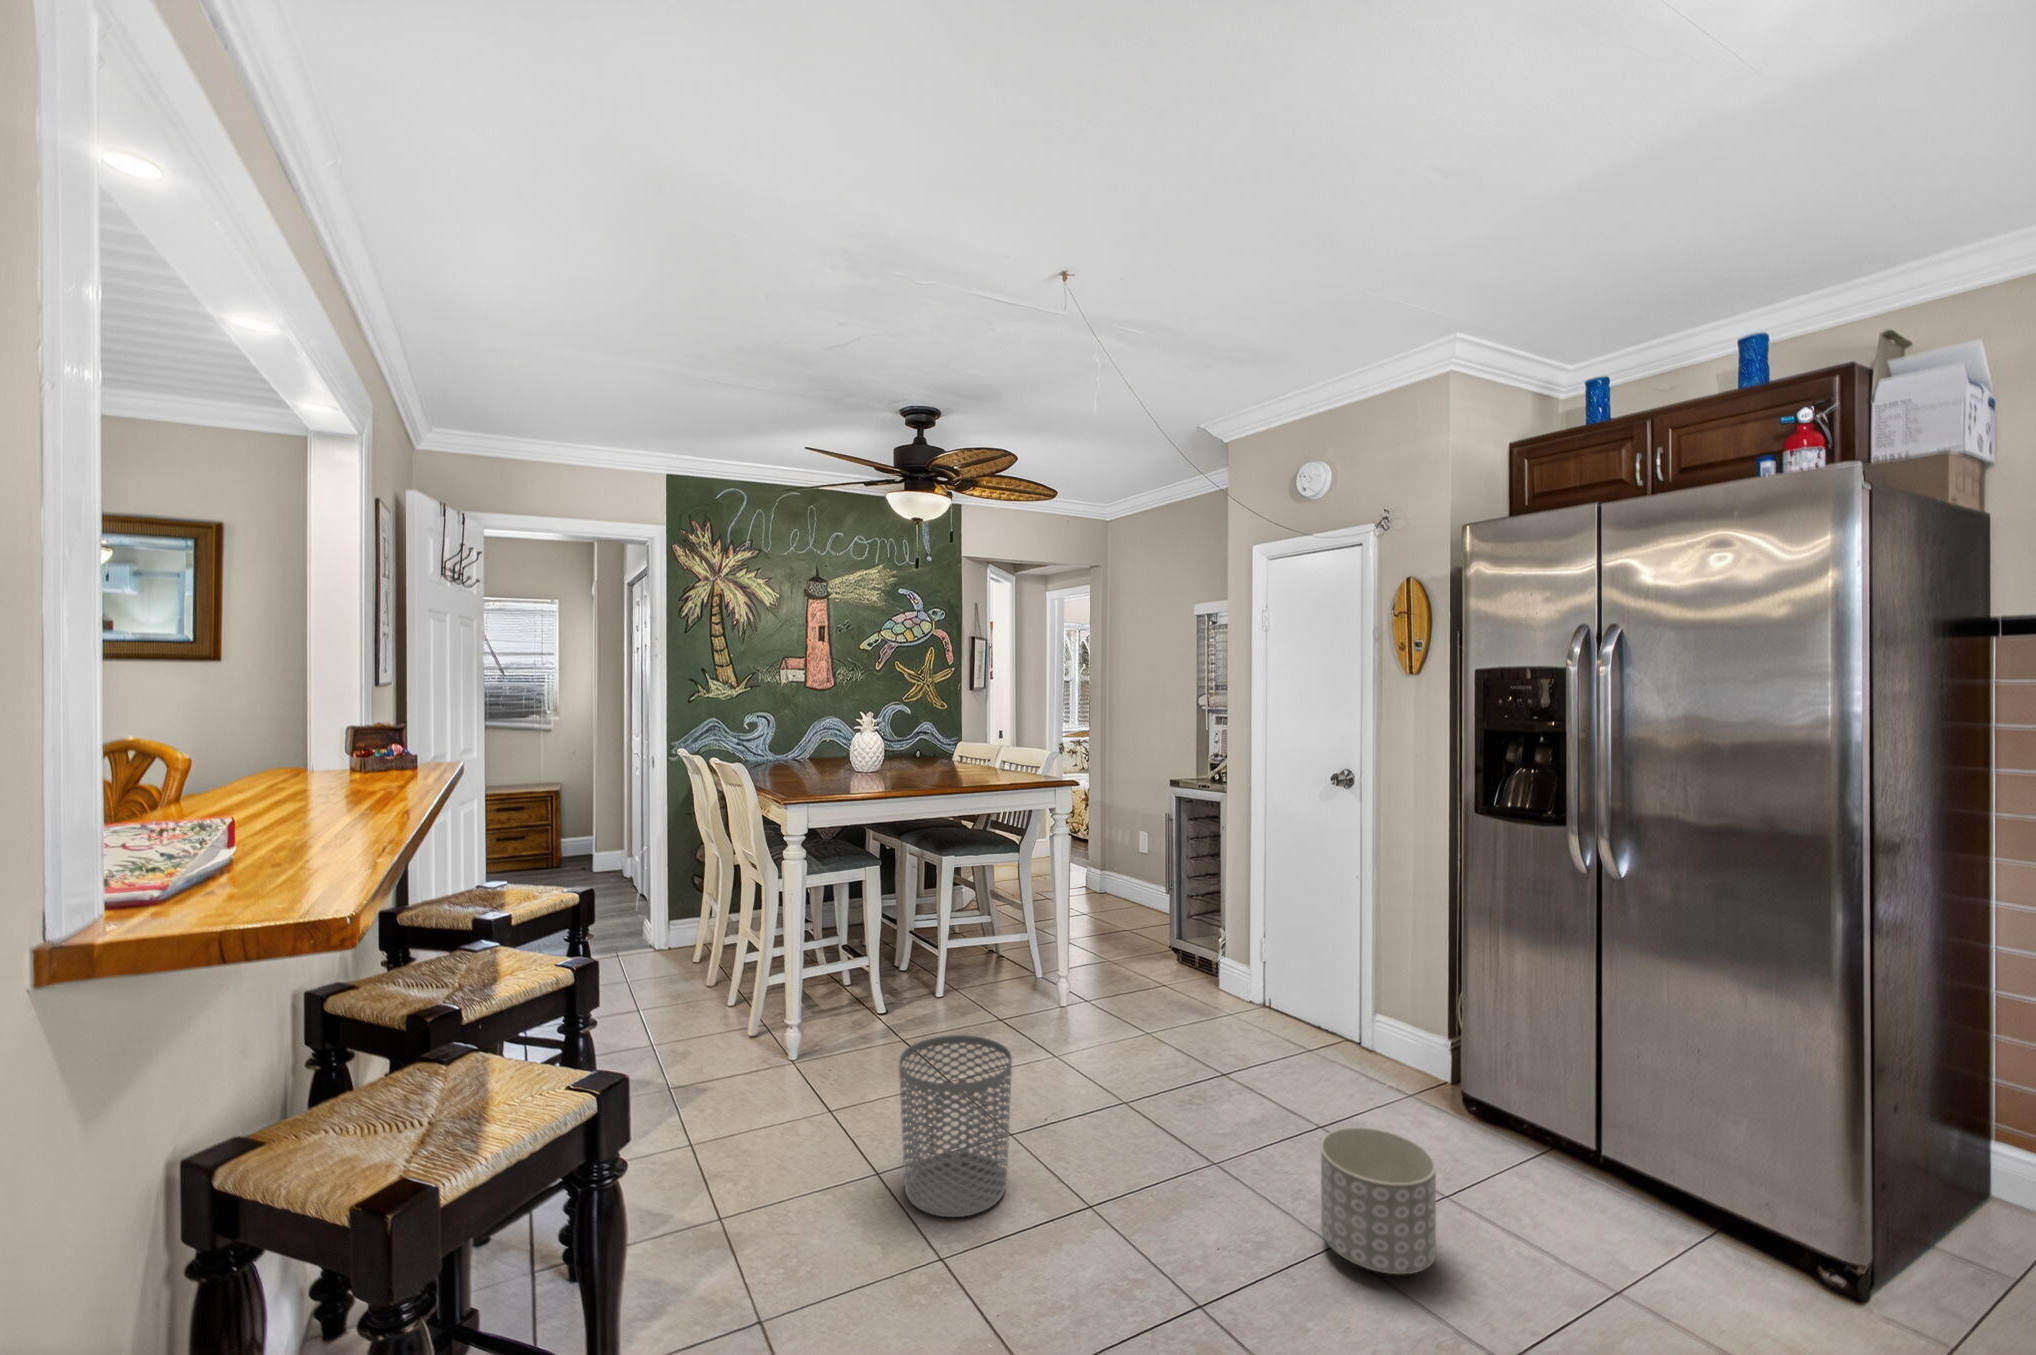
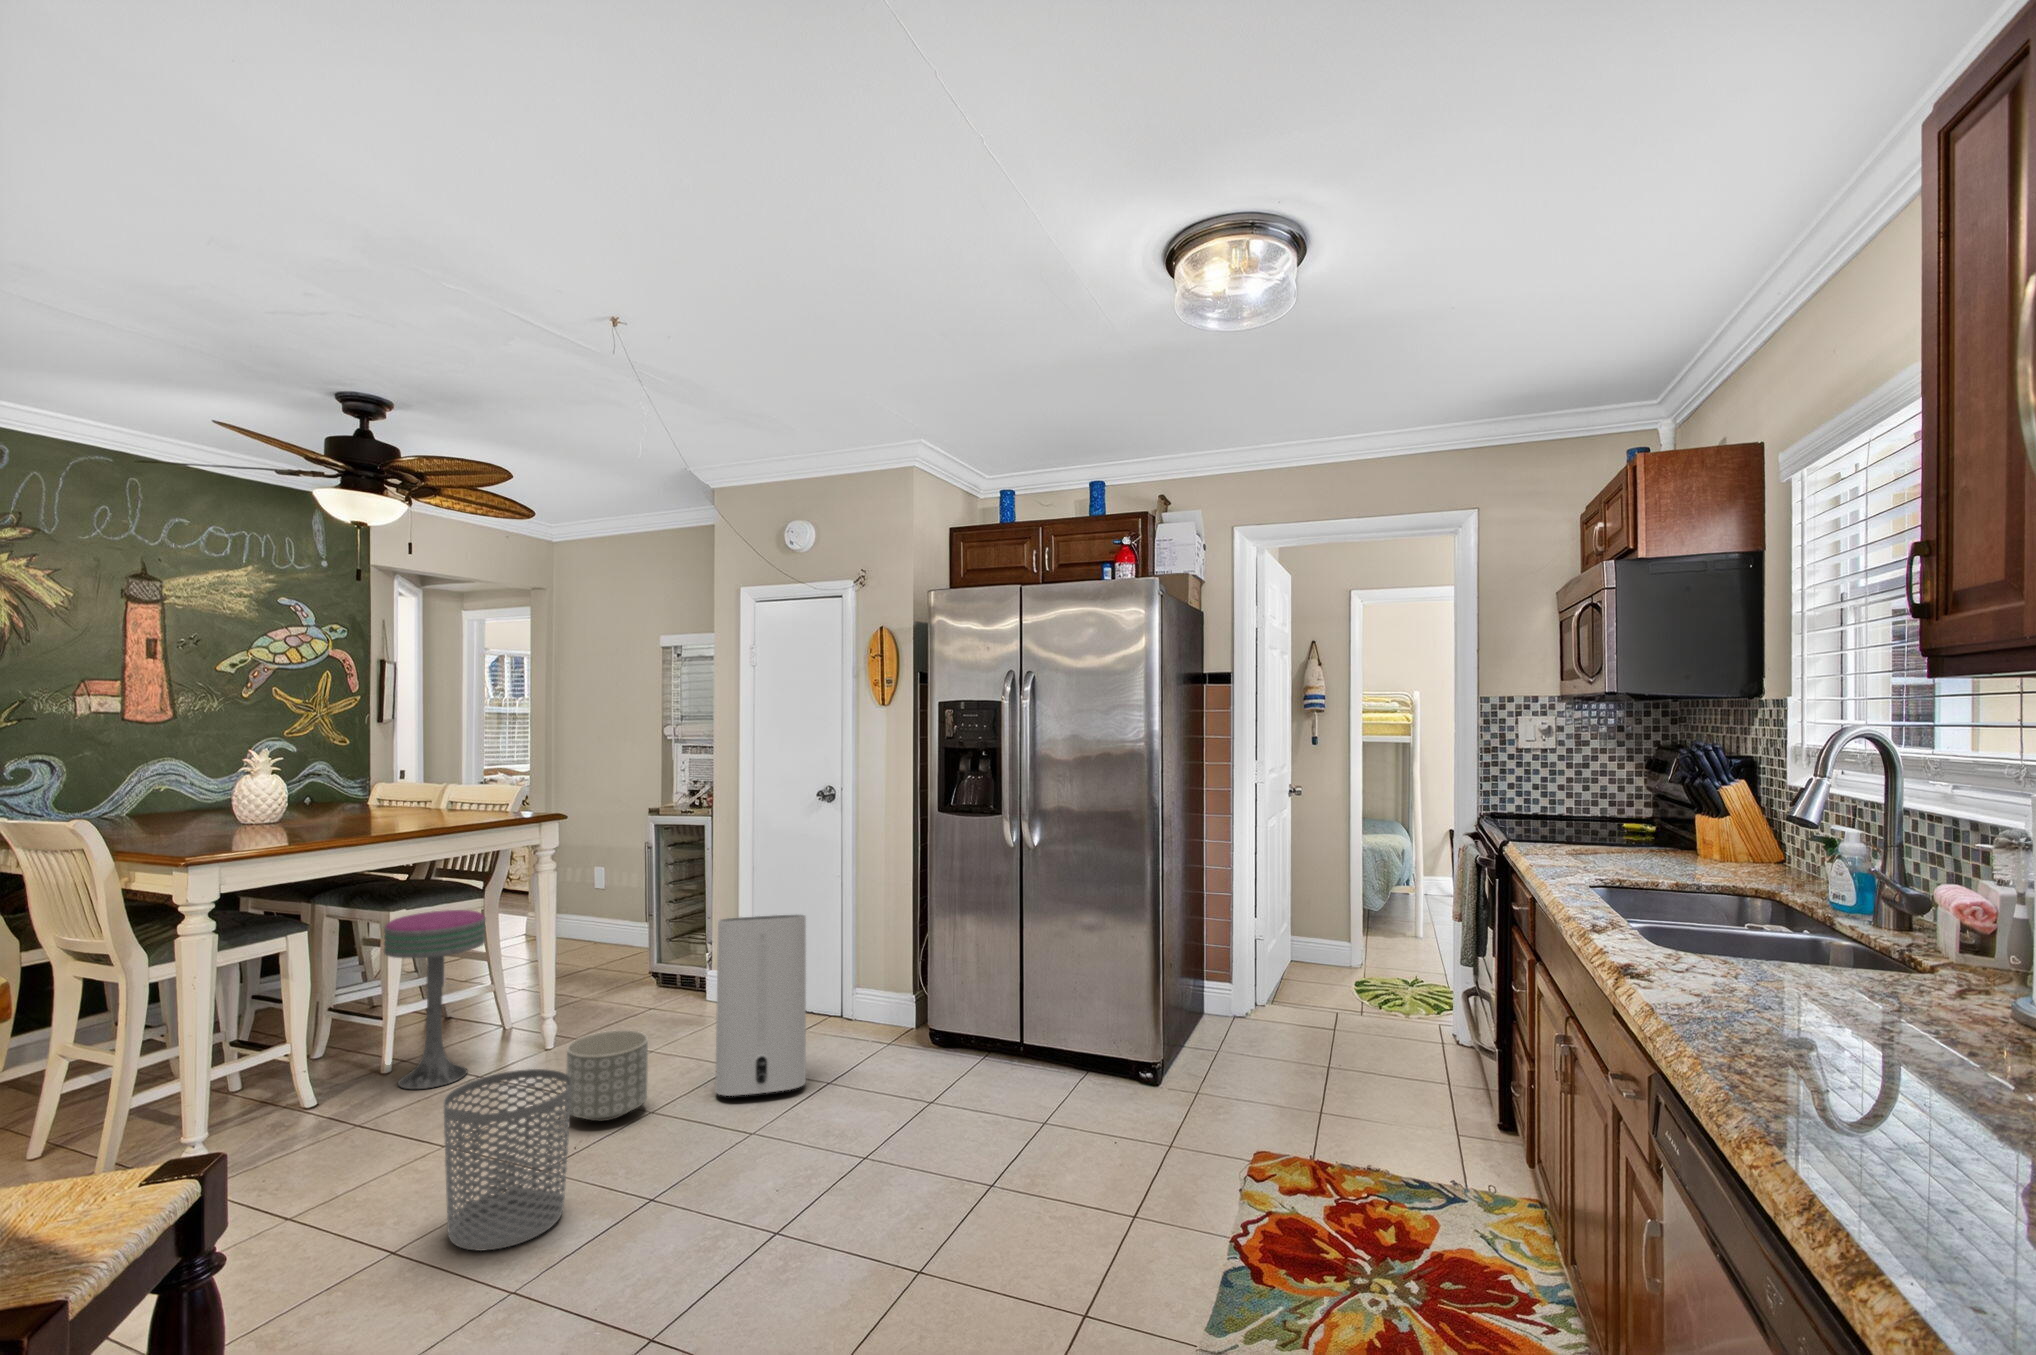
bar stool: none [931,859,1009,1018] -> present [384,910,486,1089]
air purifier: none [1194,909,1298,1120] -> present [715,914,806,1096]
planter: present [1321,1127,1436,1274] -> present [566,1030,648,1121]

